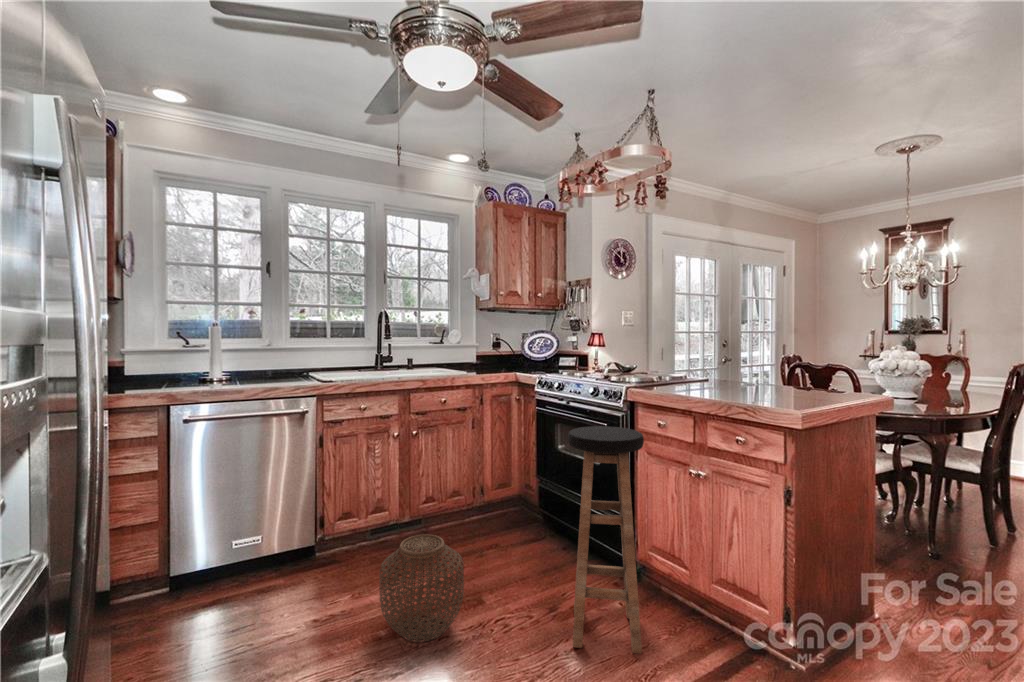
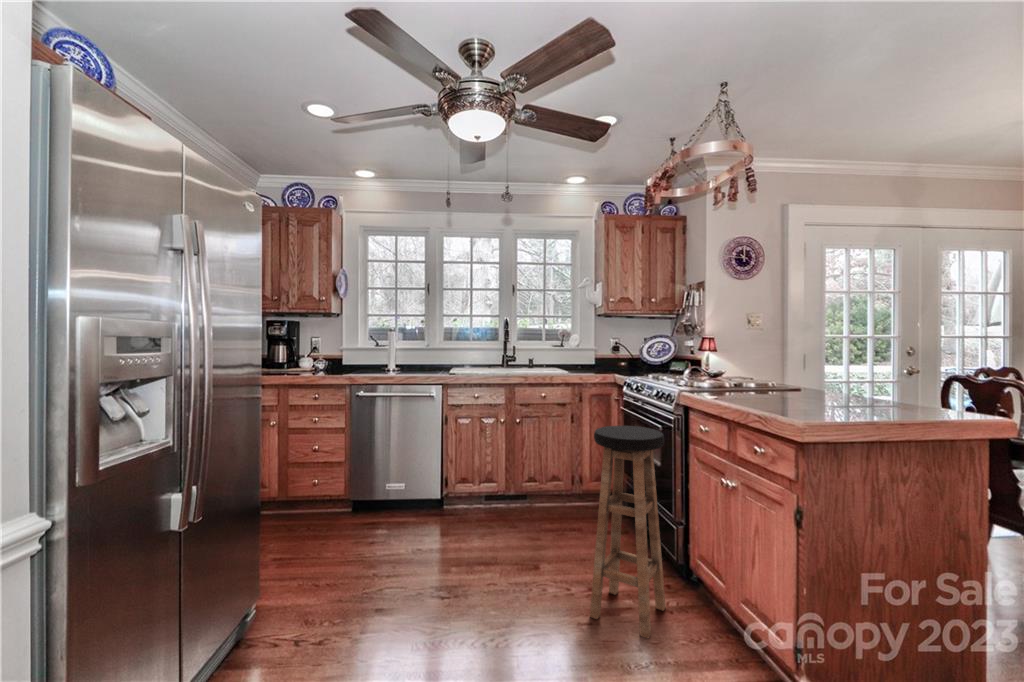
woven basket: present [379,535,464,642] -> none [450,500,516,582]

